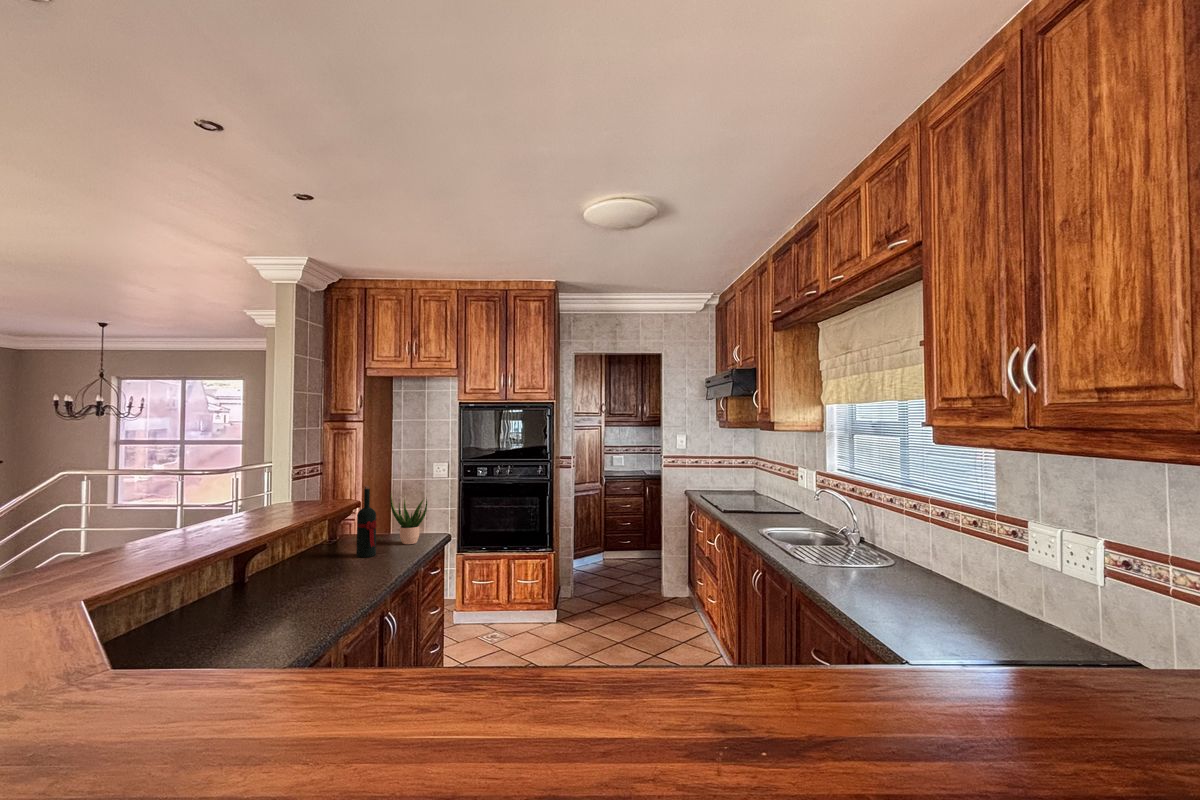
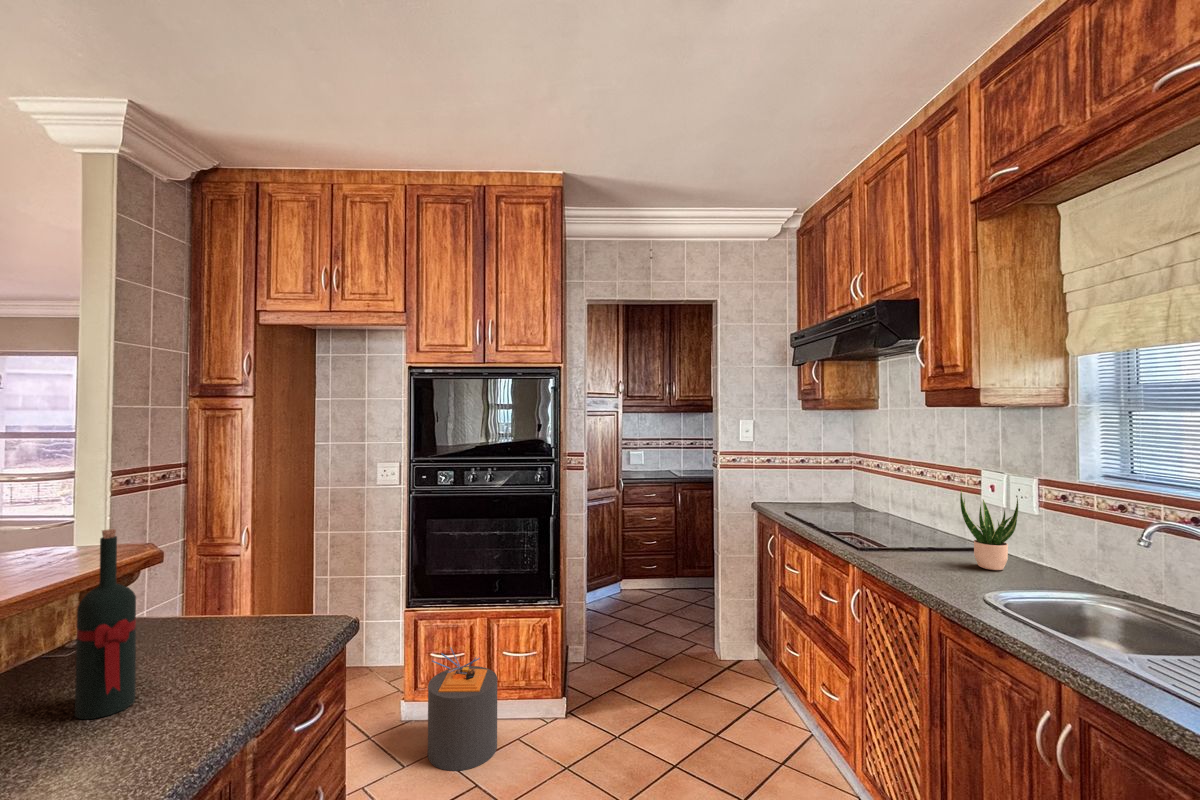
potted plant: present [391,493,427,544] -> present [960,490,1018,570]
trash can: none [472,574,514,645] -> present [428,648,497,771]

